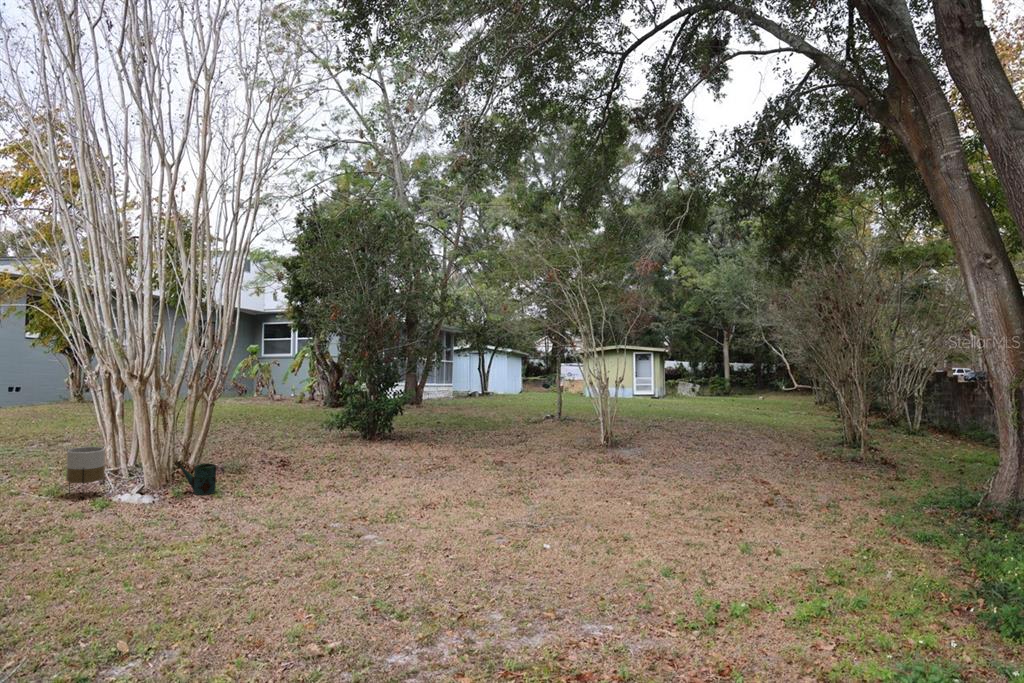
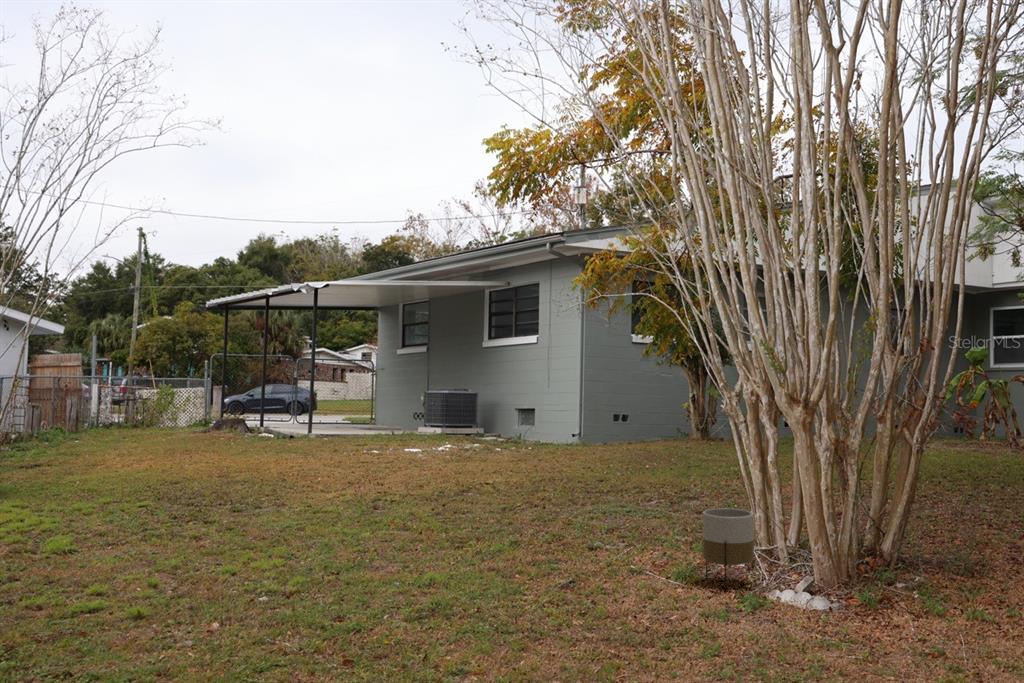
watering can: present [175,461,224,495] -> none [859,544,945,610]

